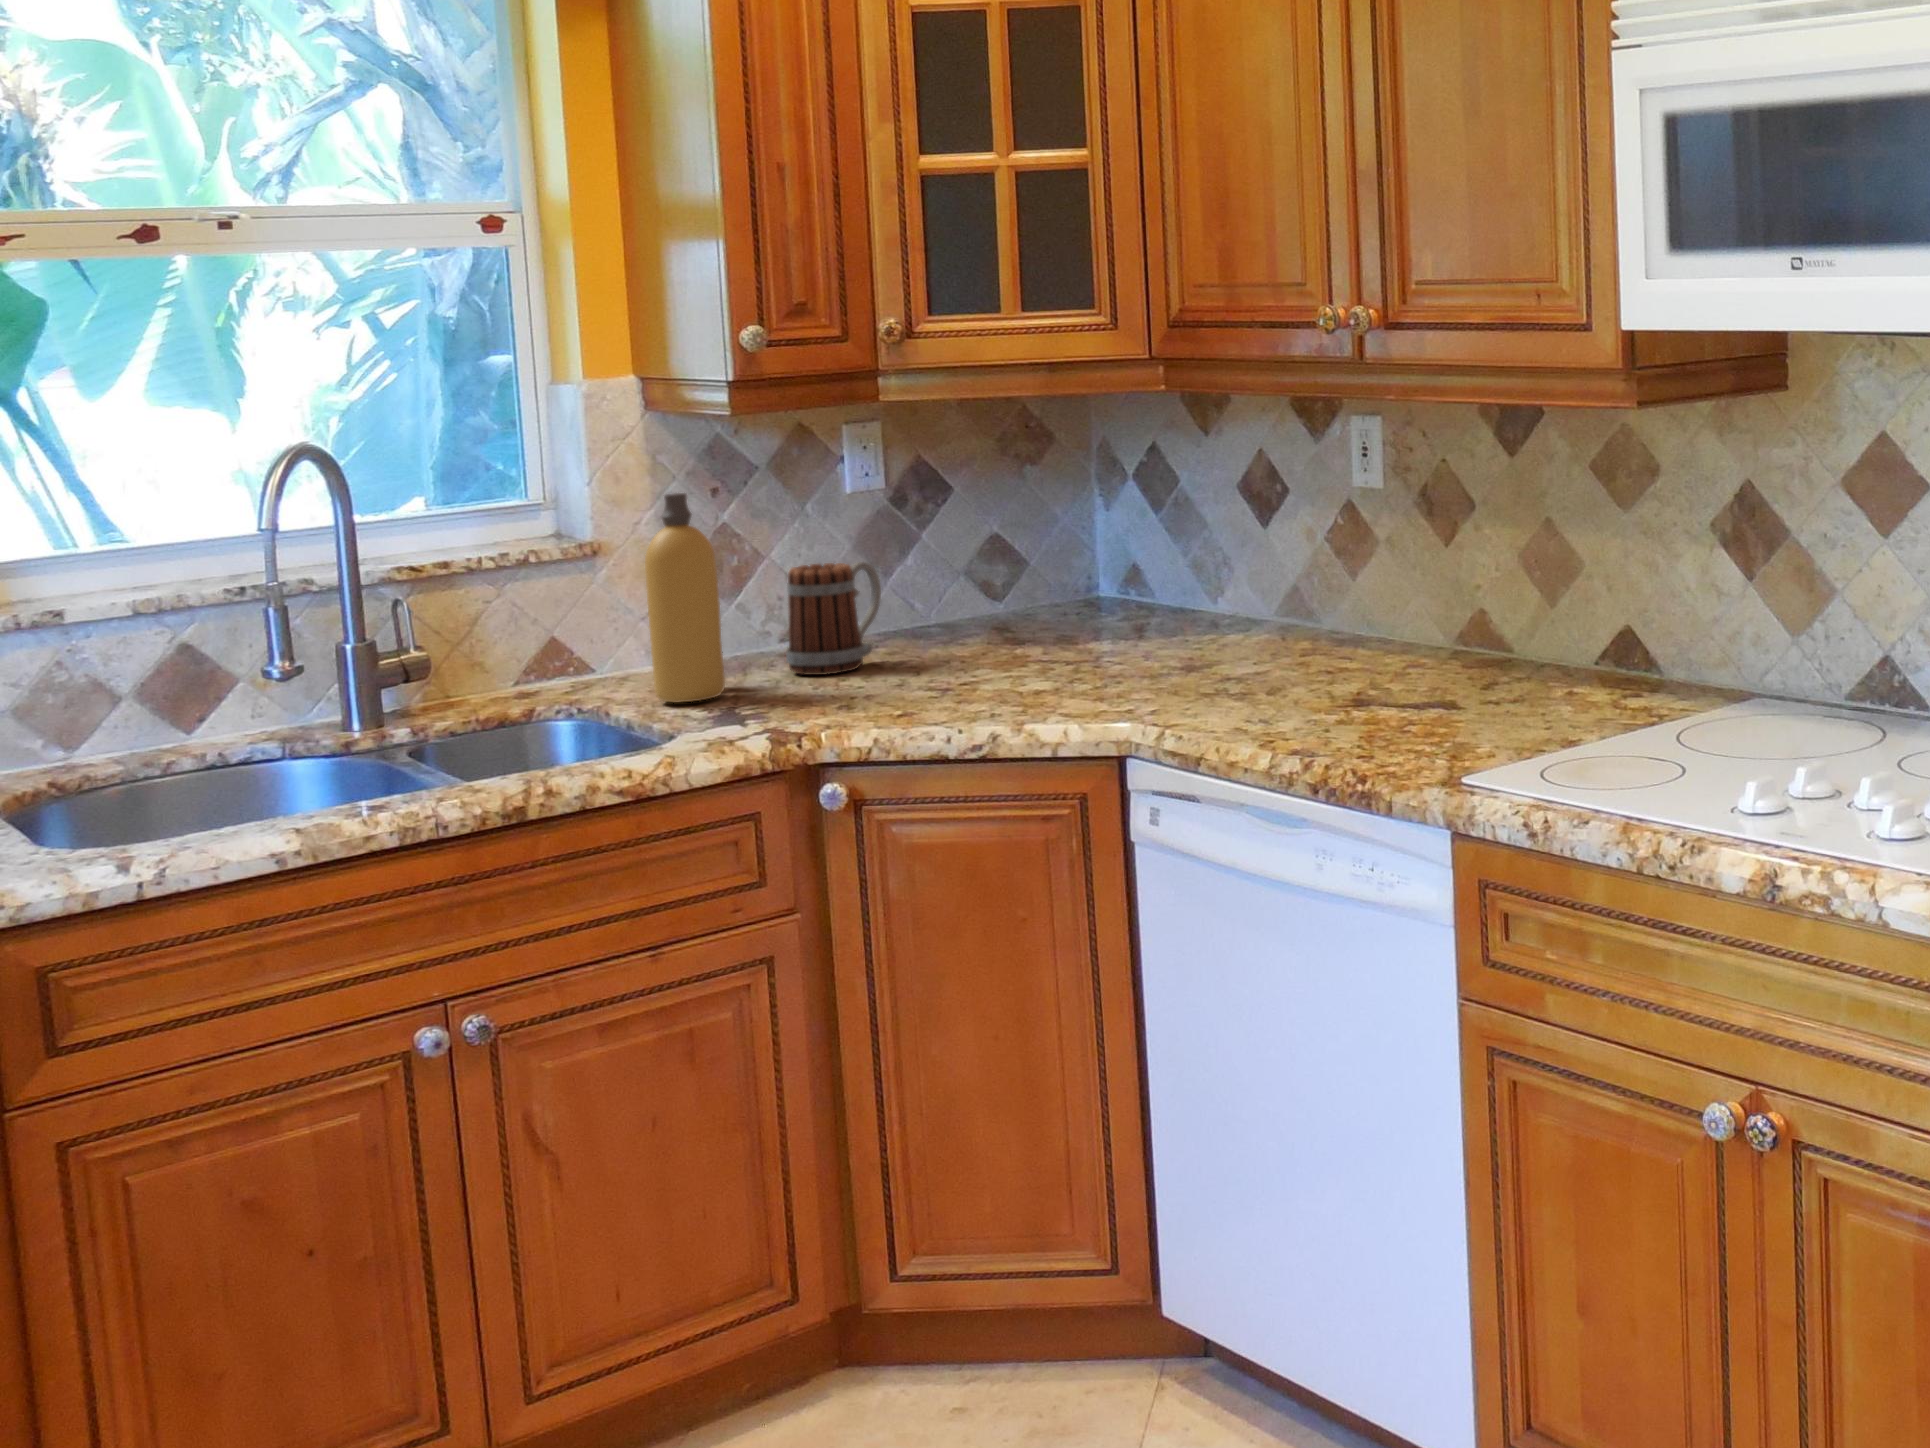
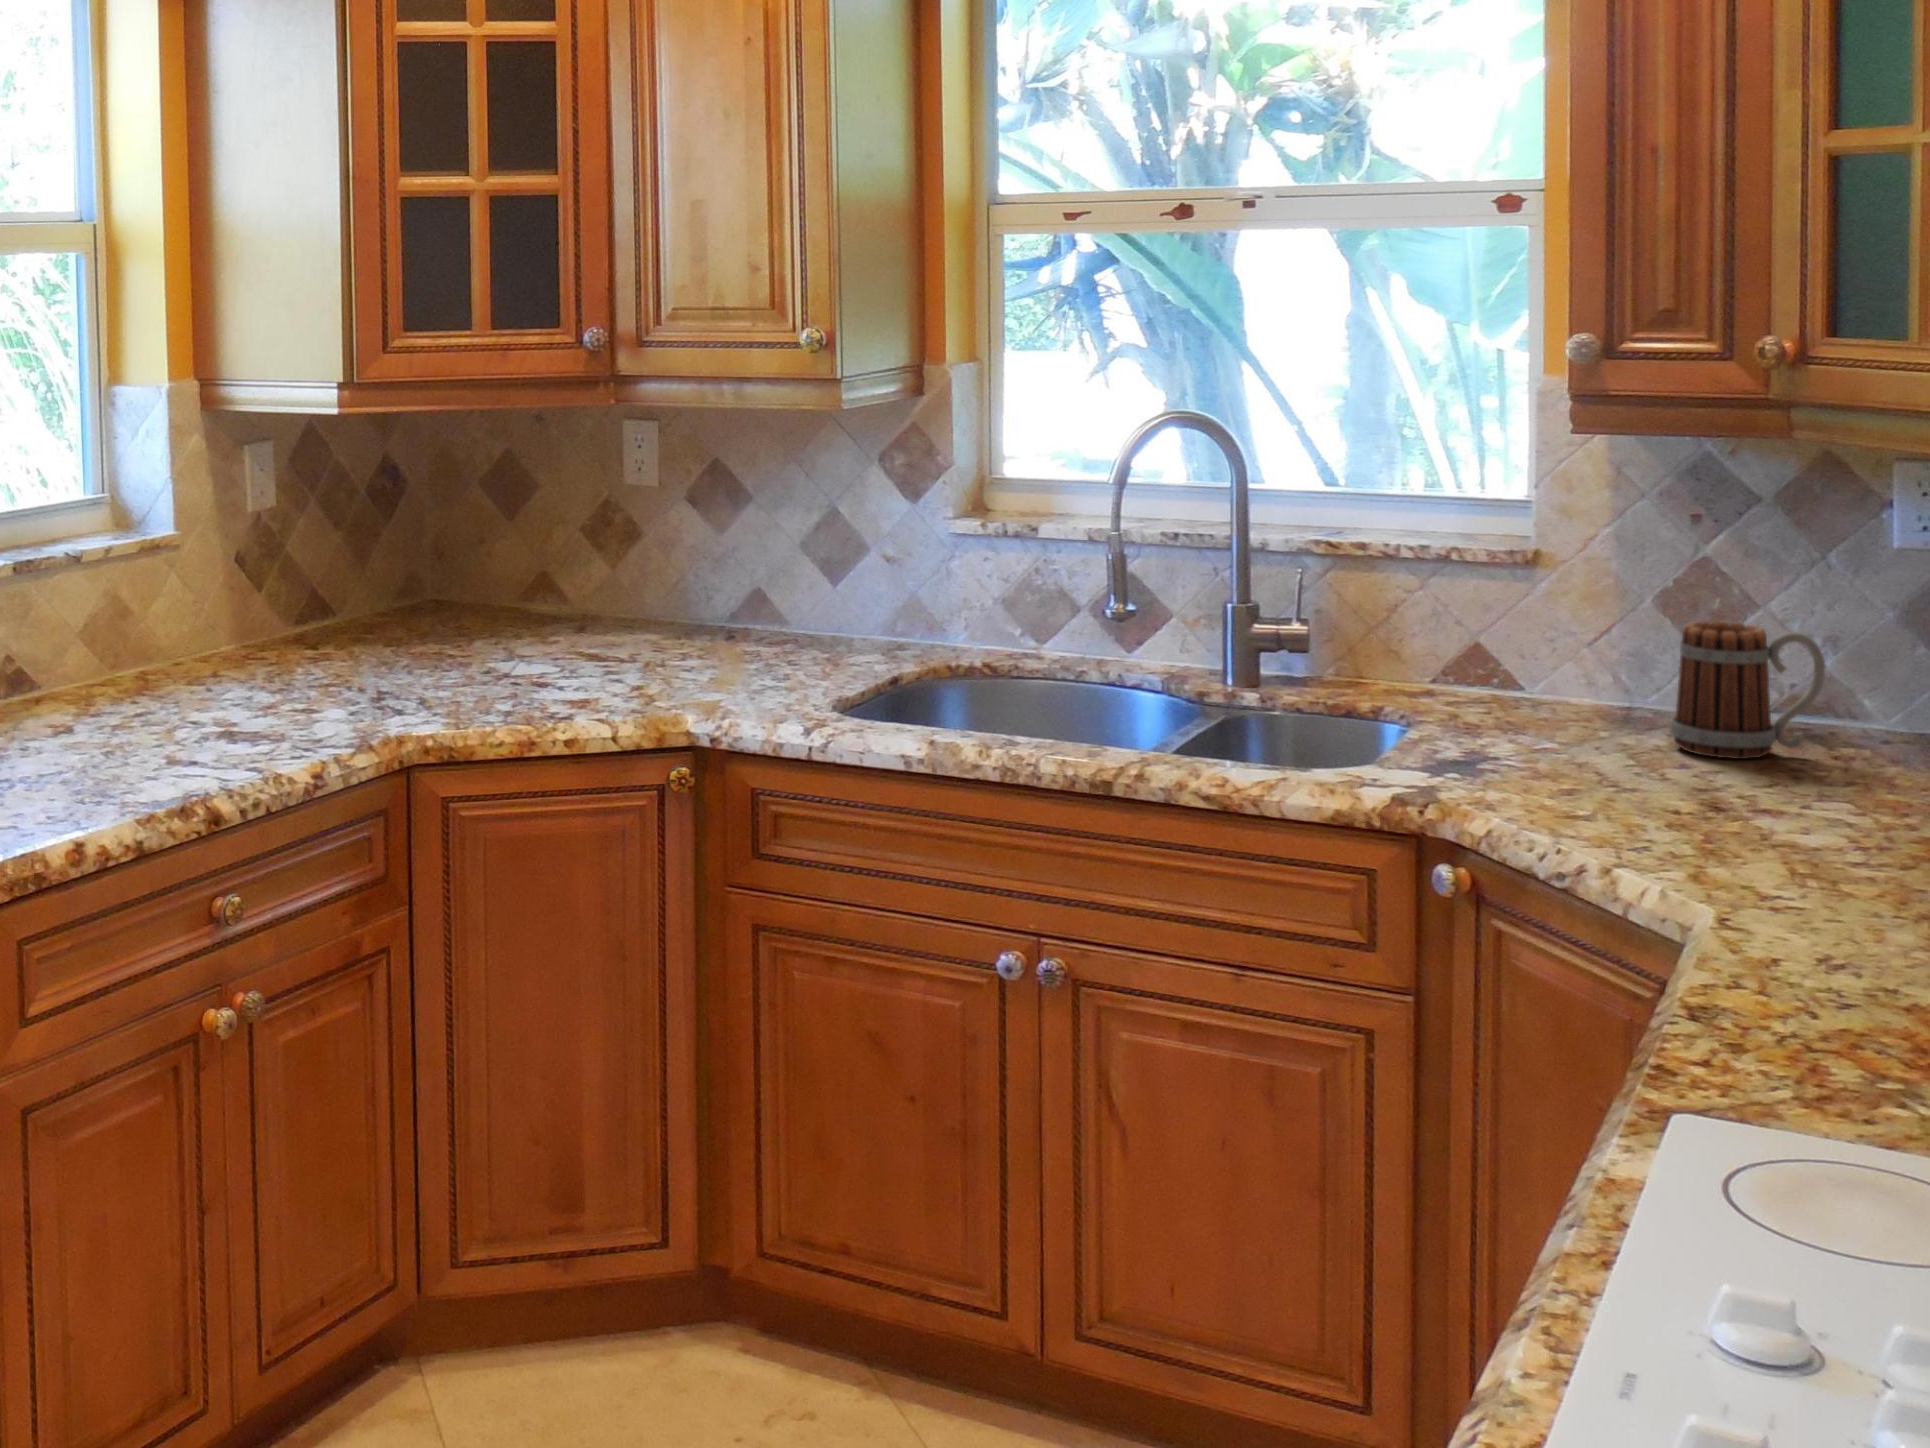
bottle: present [645,493,725,702] -> none [1464,513,1577,742]

